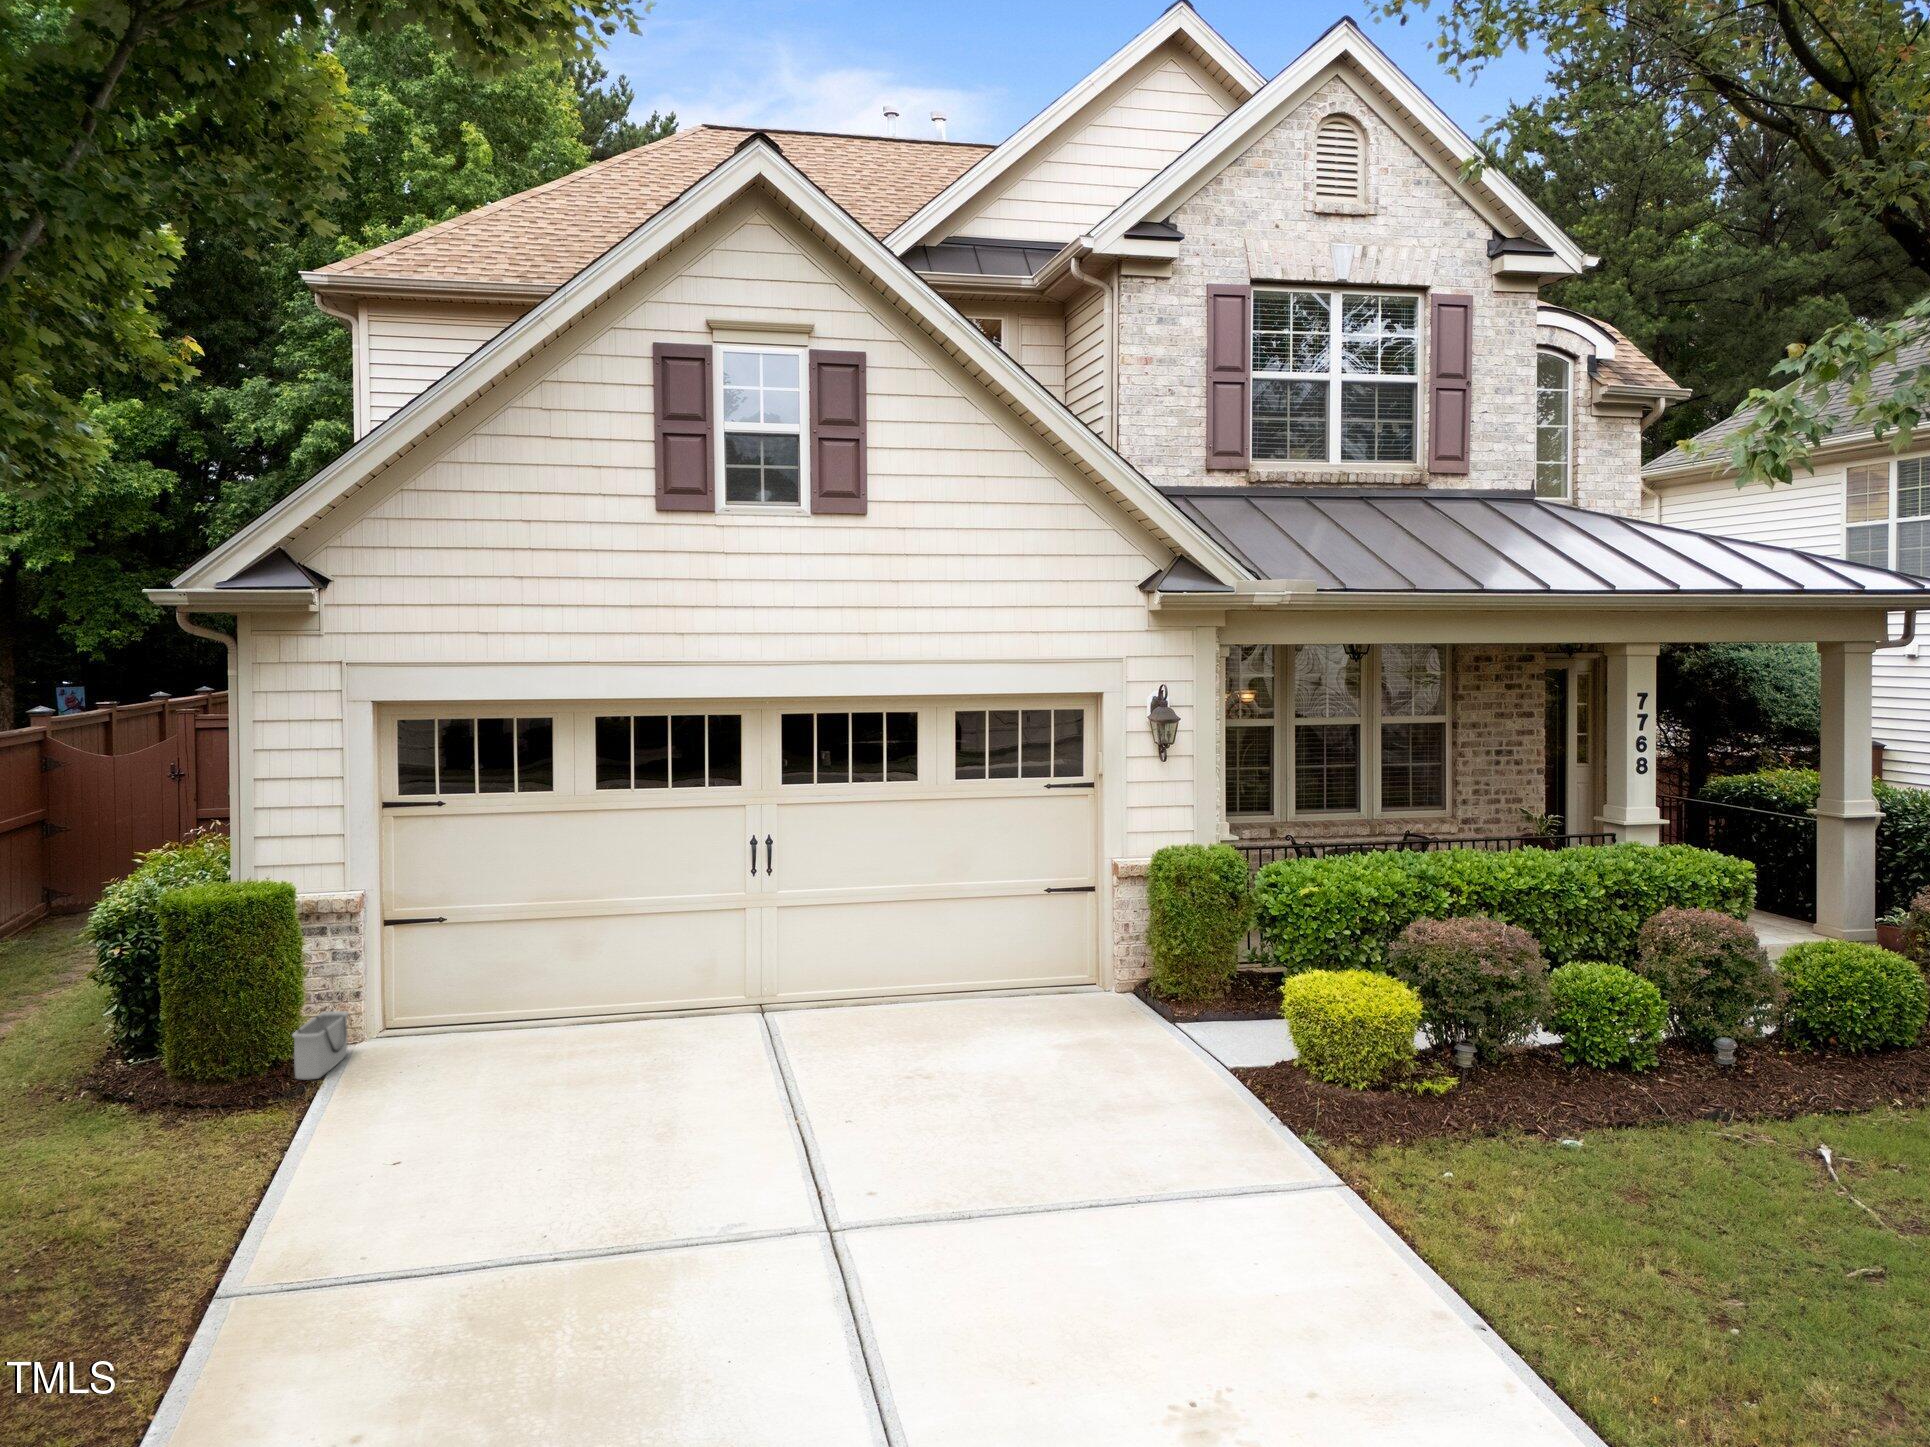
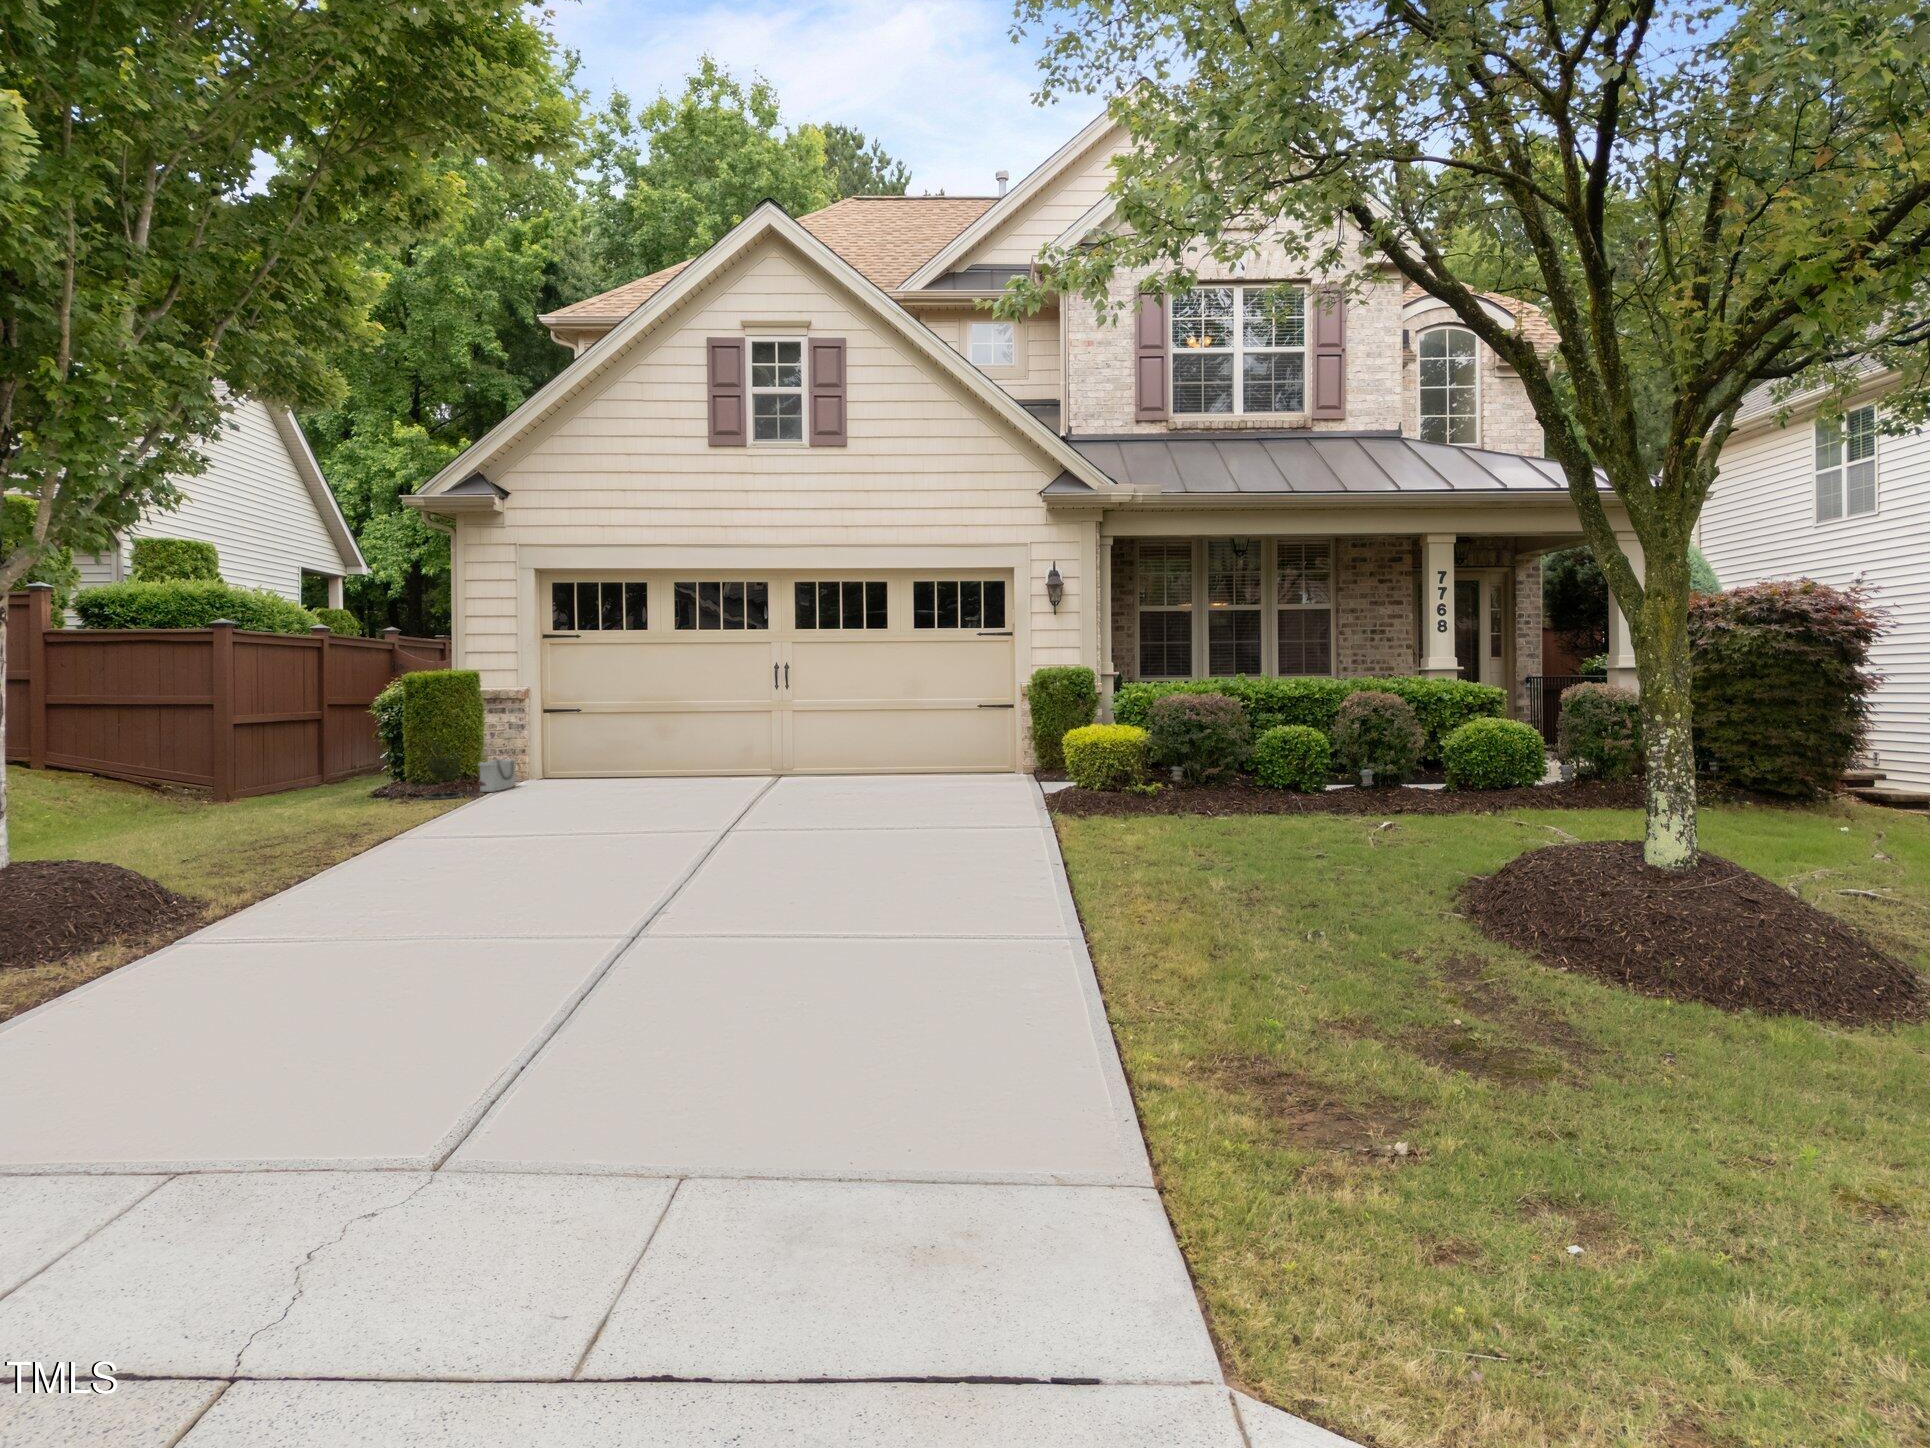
potted tree: none [202,1007,274,1113] -> present [426,744,462,799]

